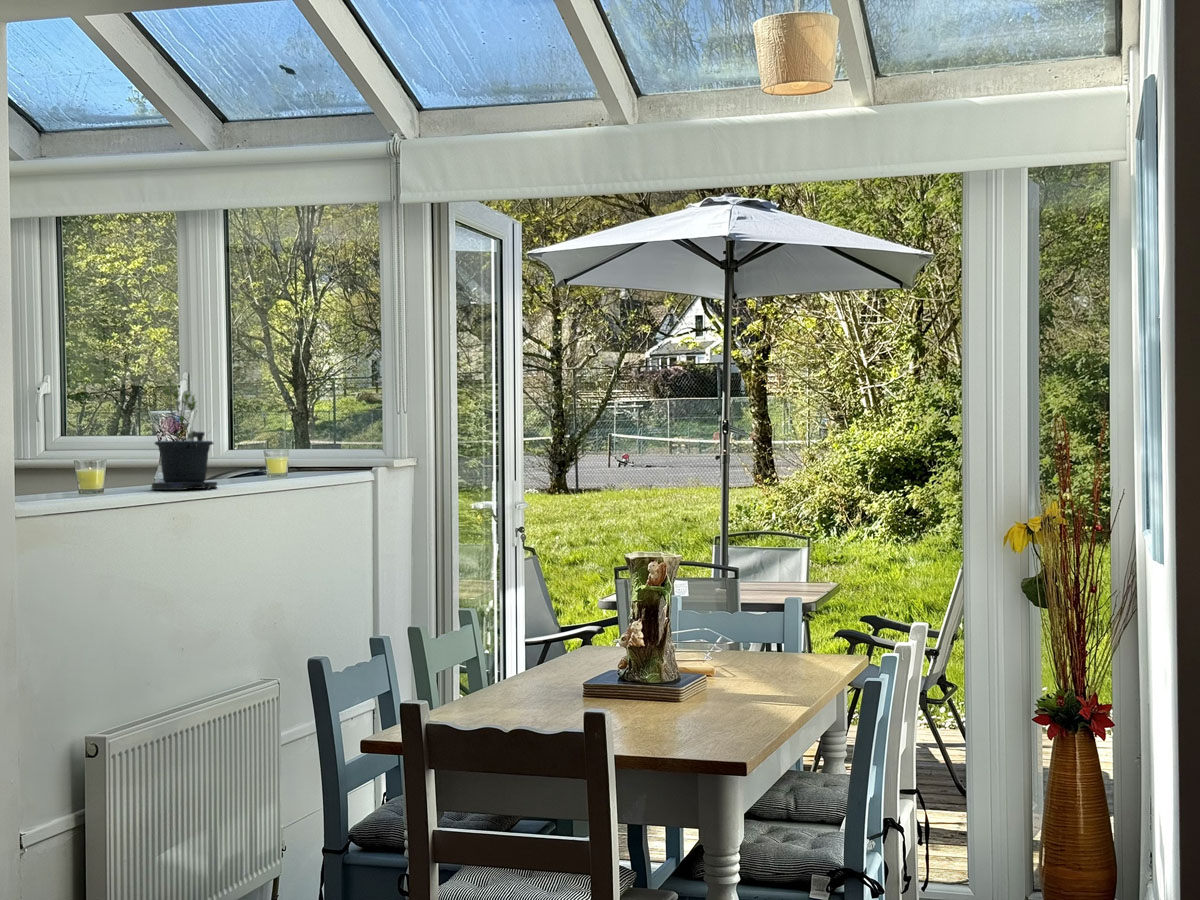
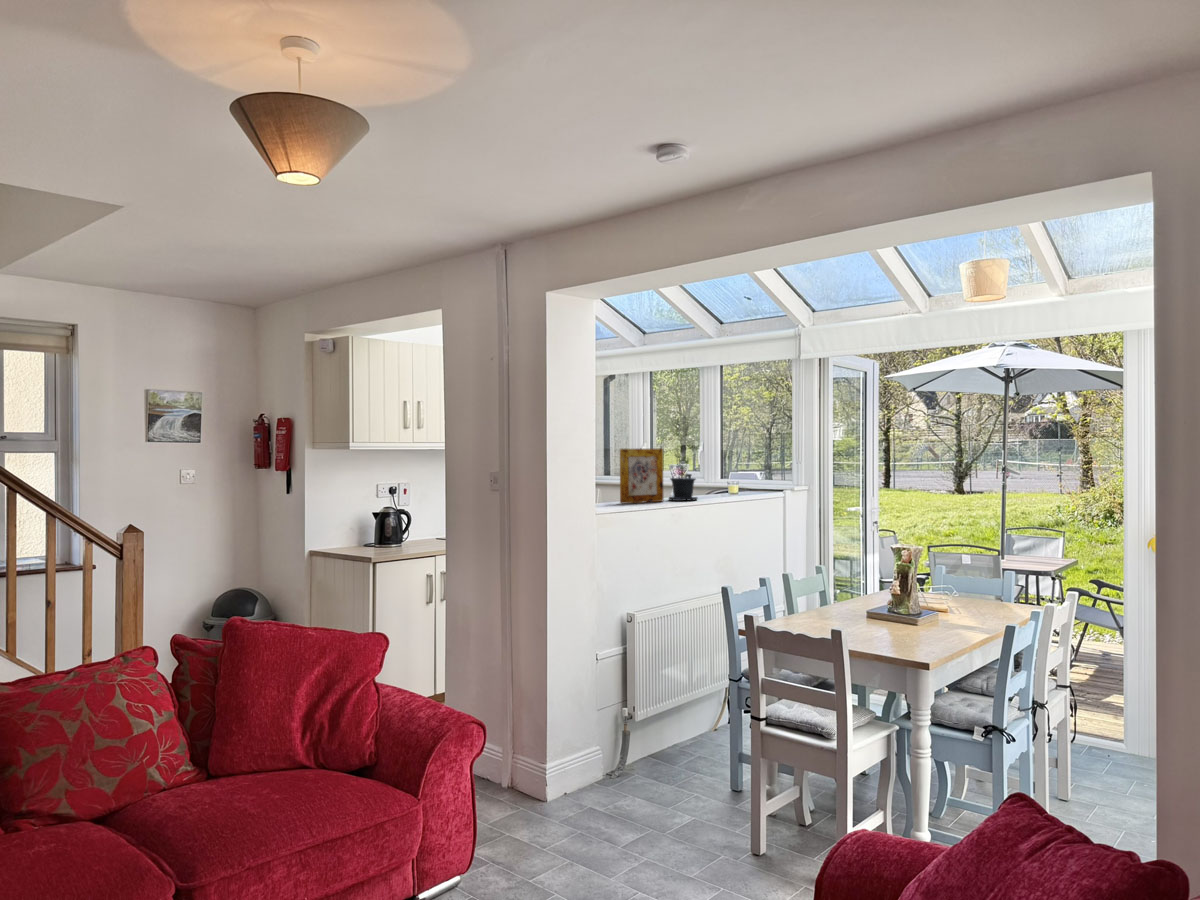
picture frame: none [45,373,145,498] -> present [620,448,664,503]

